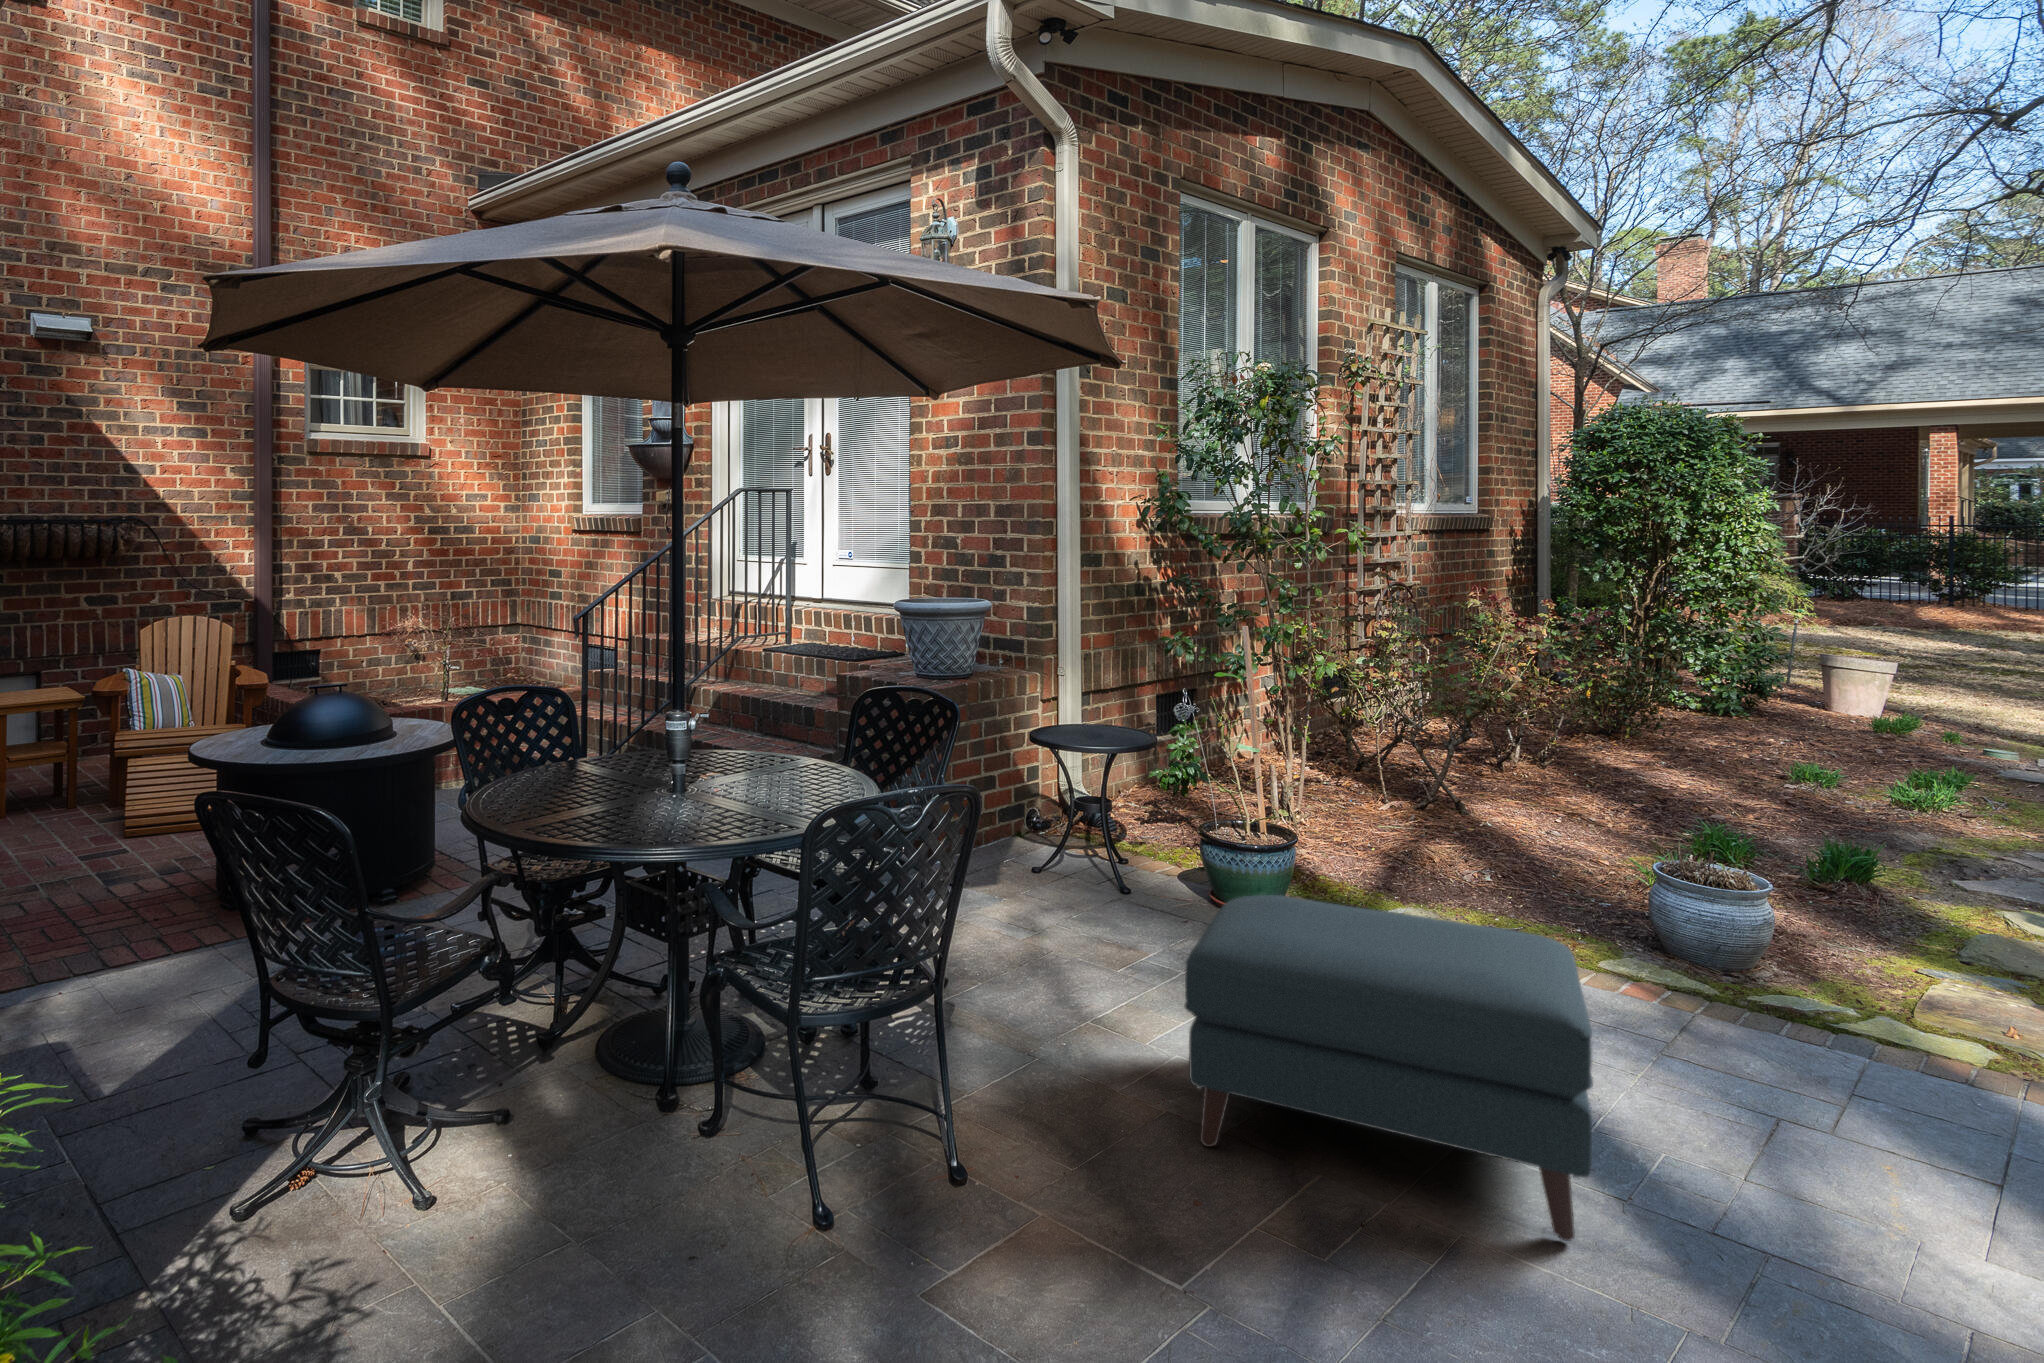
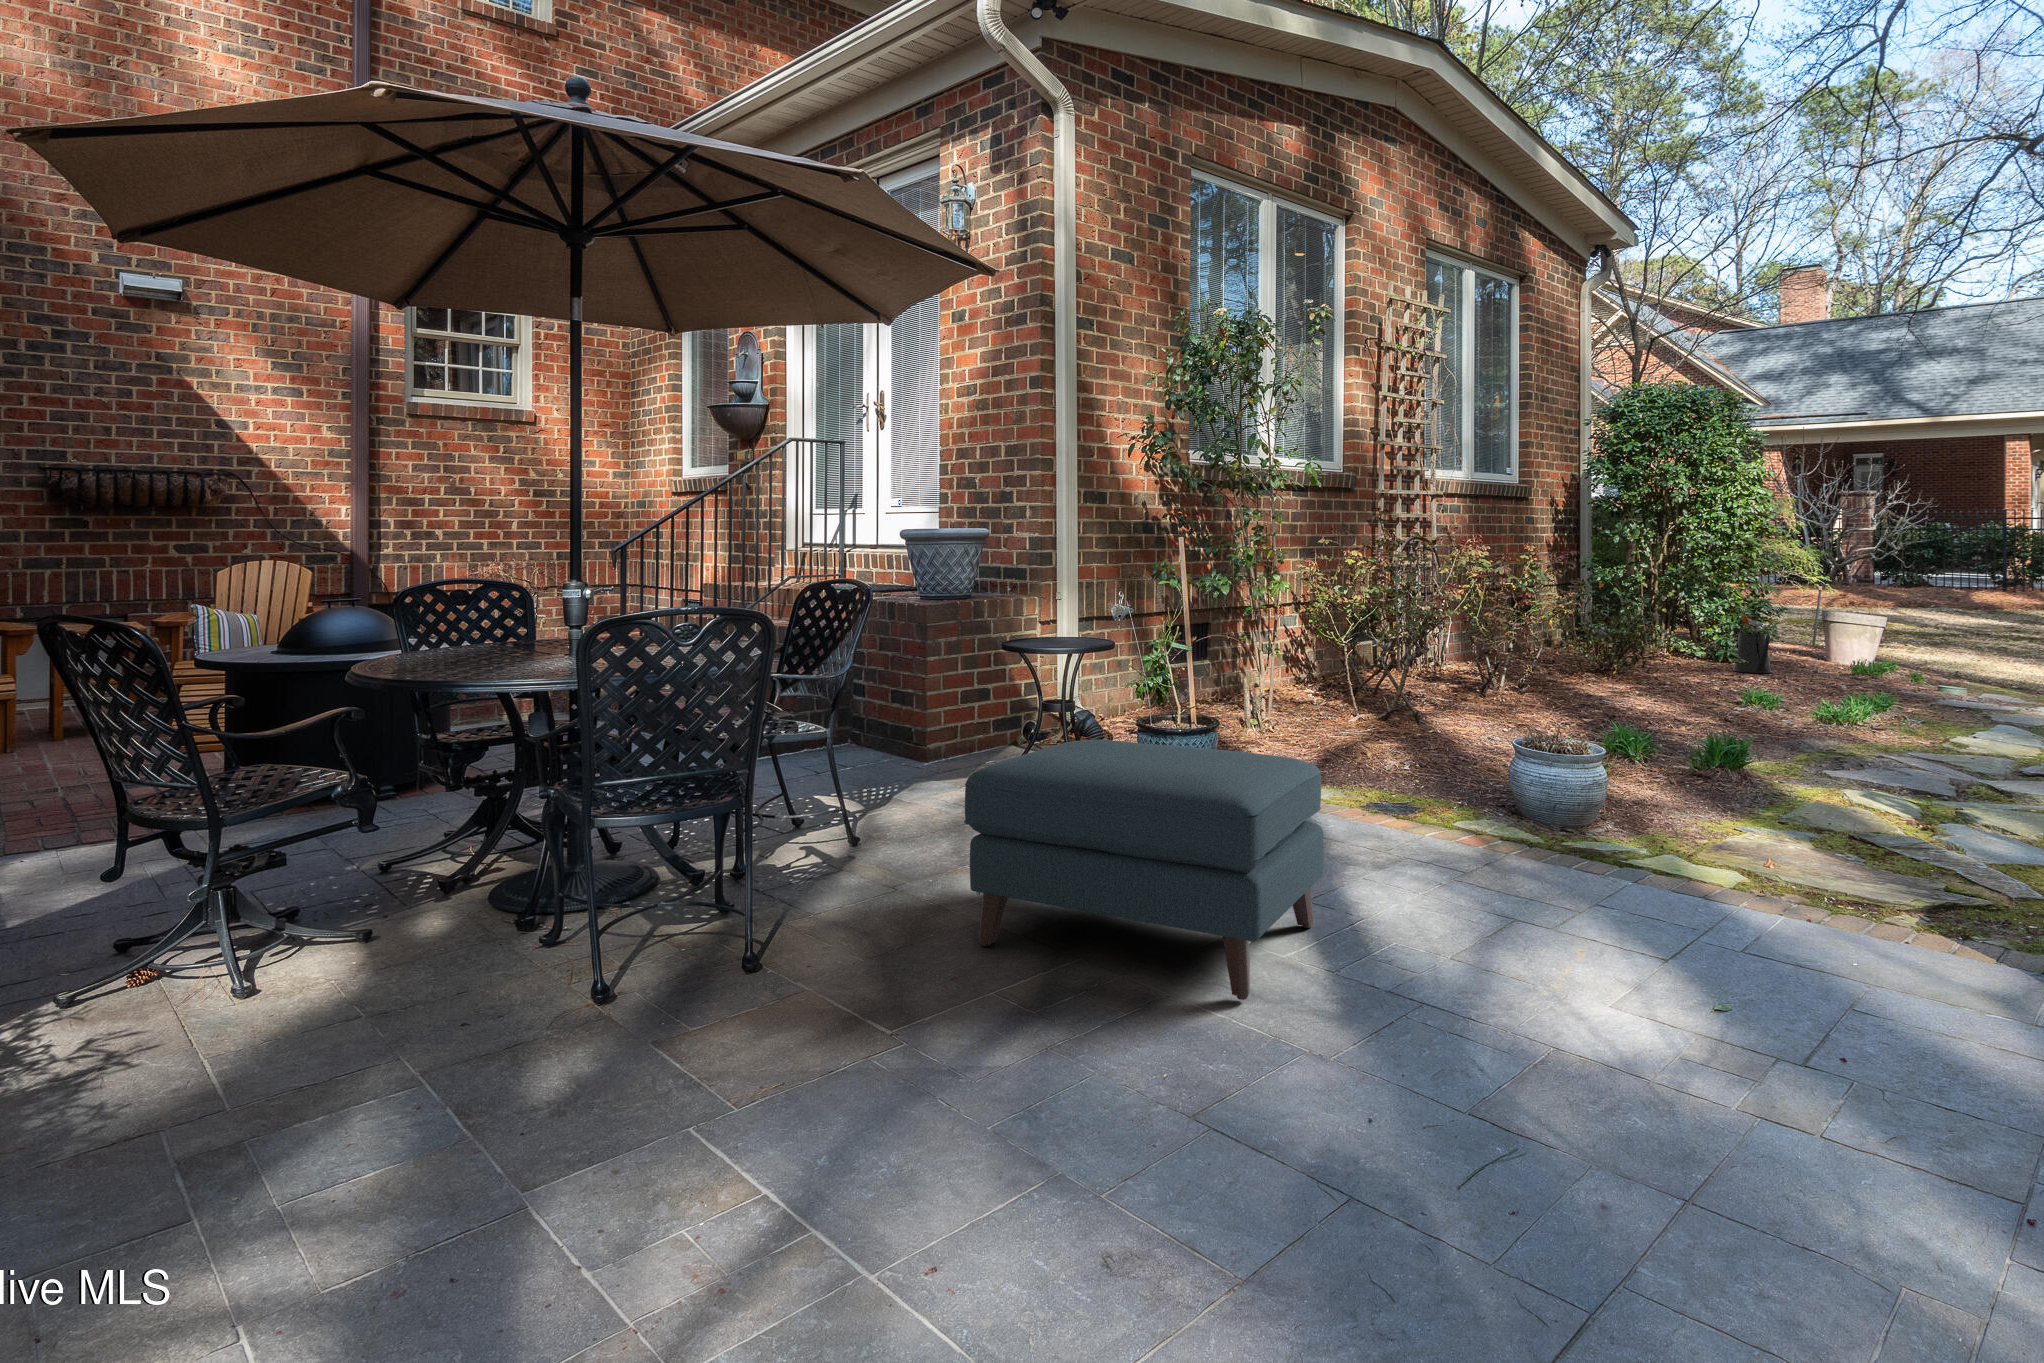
watering can: none [1731,662,1780,730] -> present [1733,615,1772,673]

